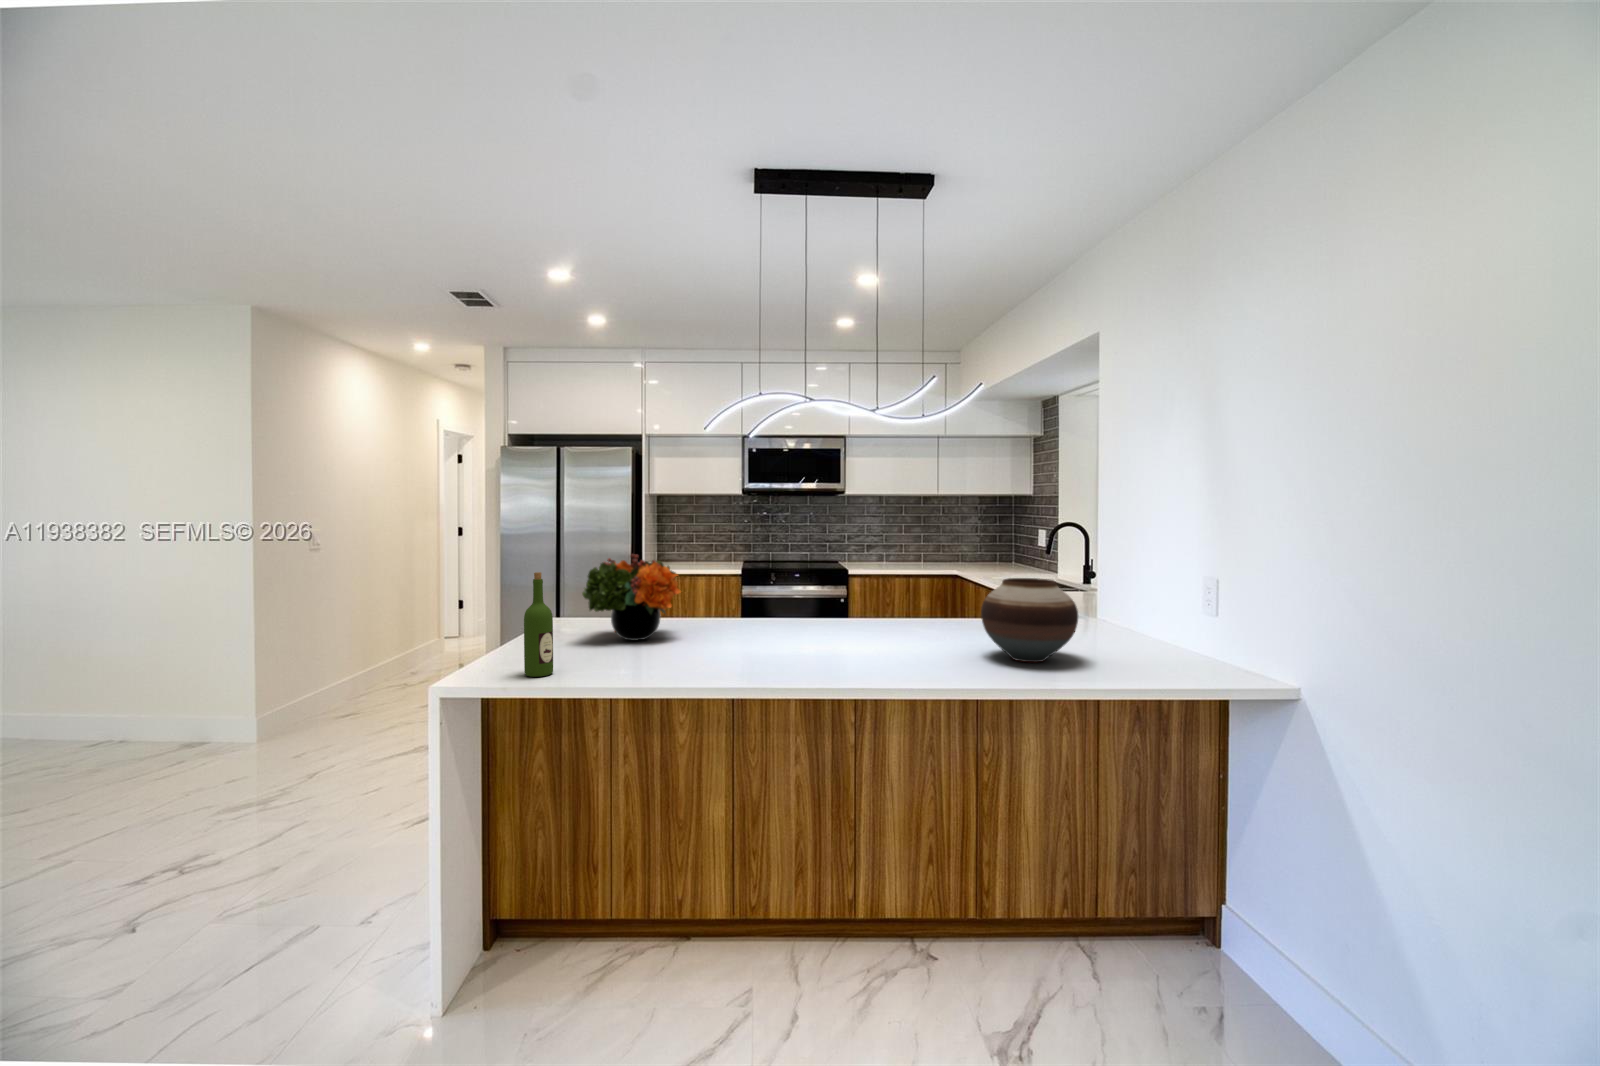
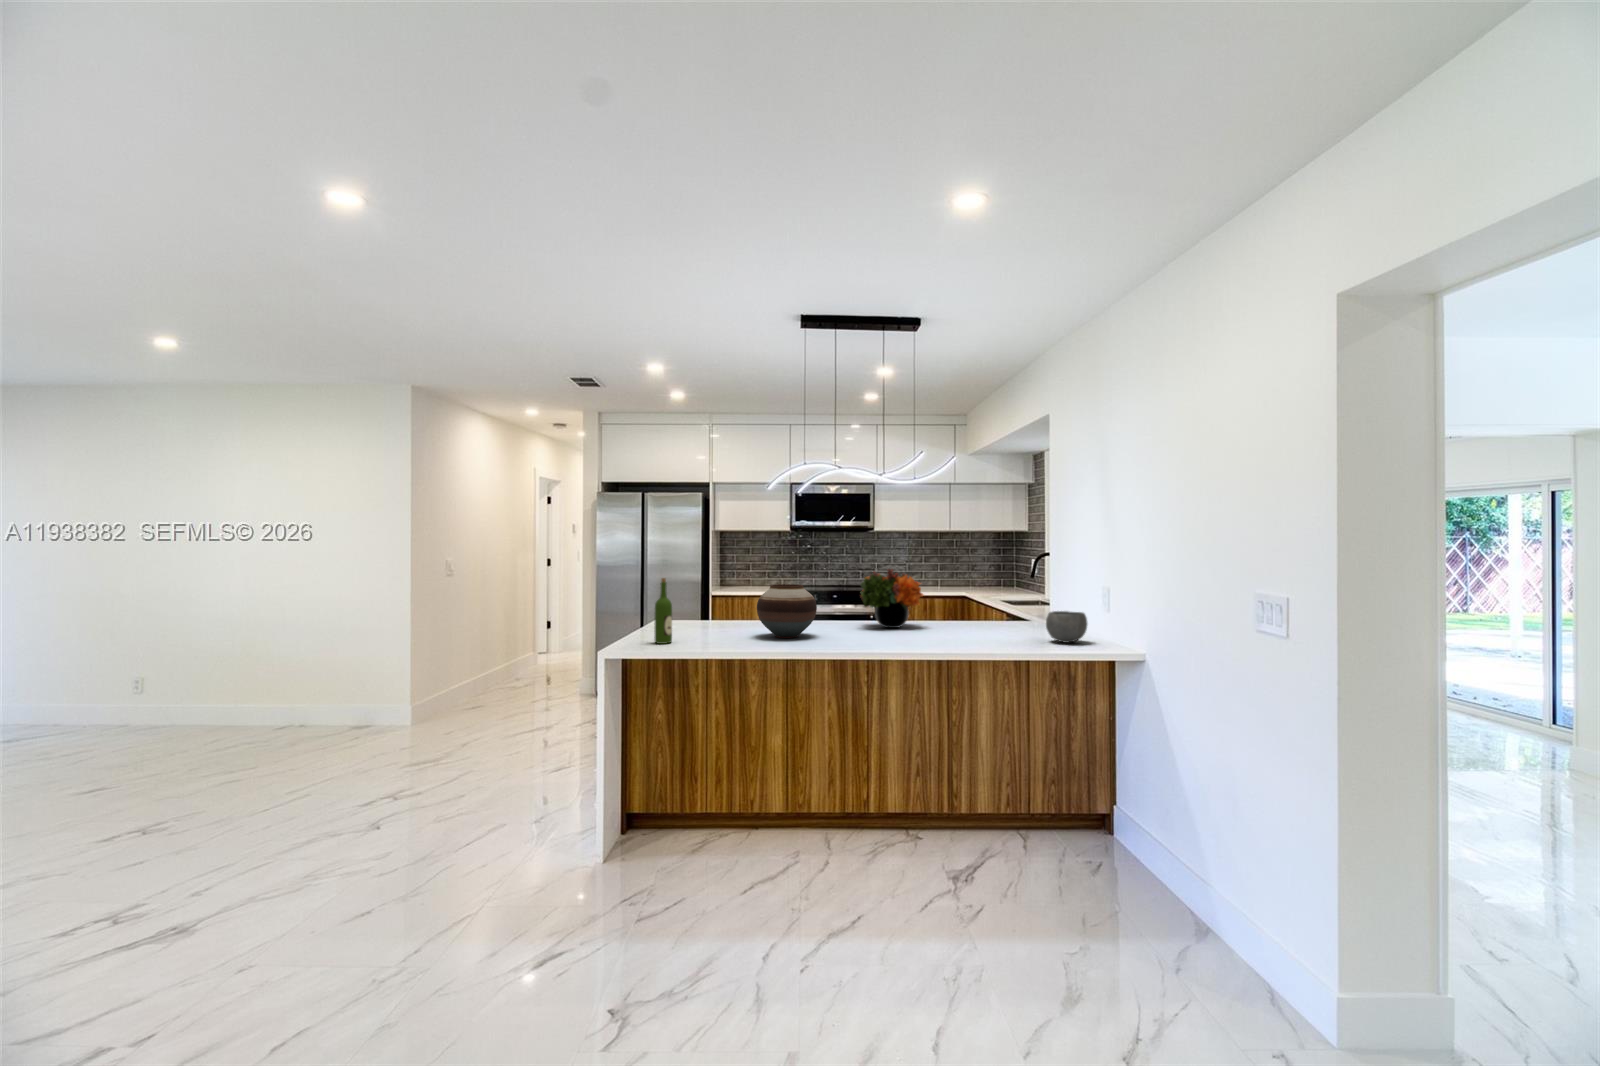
flower arrangement: present [582,554,681,640] -> present [860,569,923,628]
vase: present [981,578,1078,662] -> present [757,584,817,638]
ceramic bowl: none [1124,619,1190,668] -> present [1046,611,1087,643]

